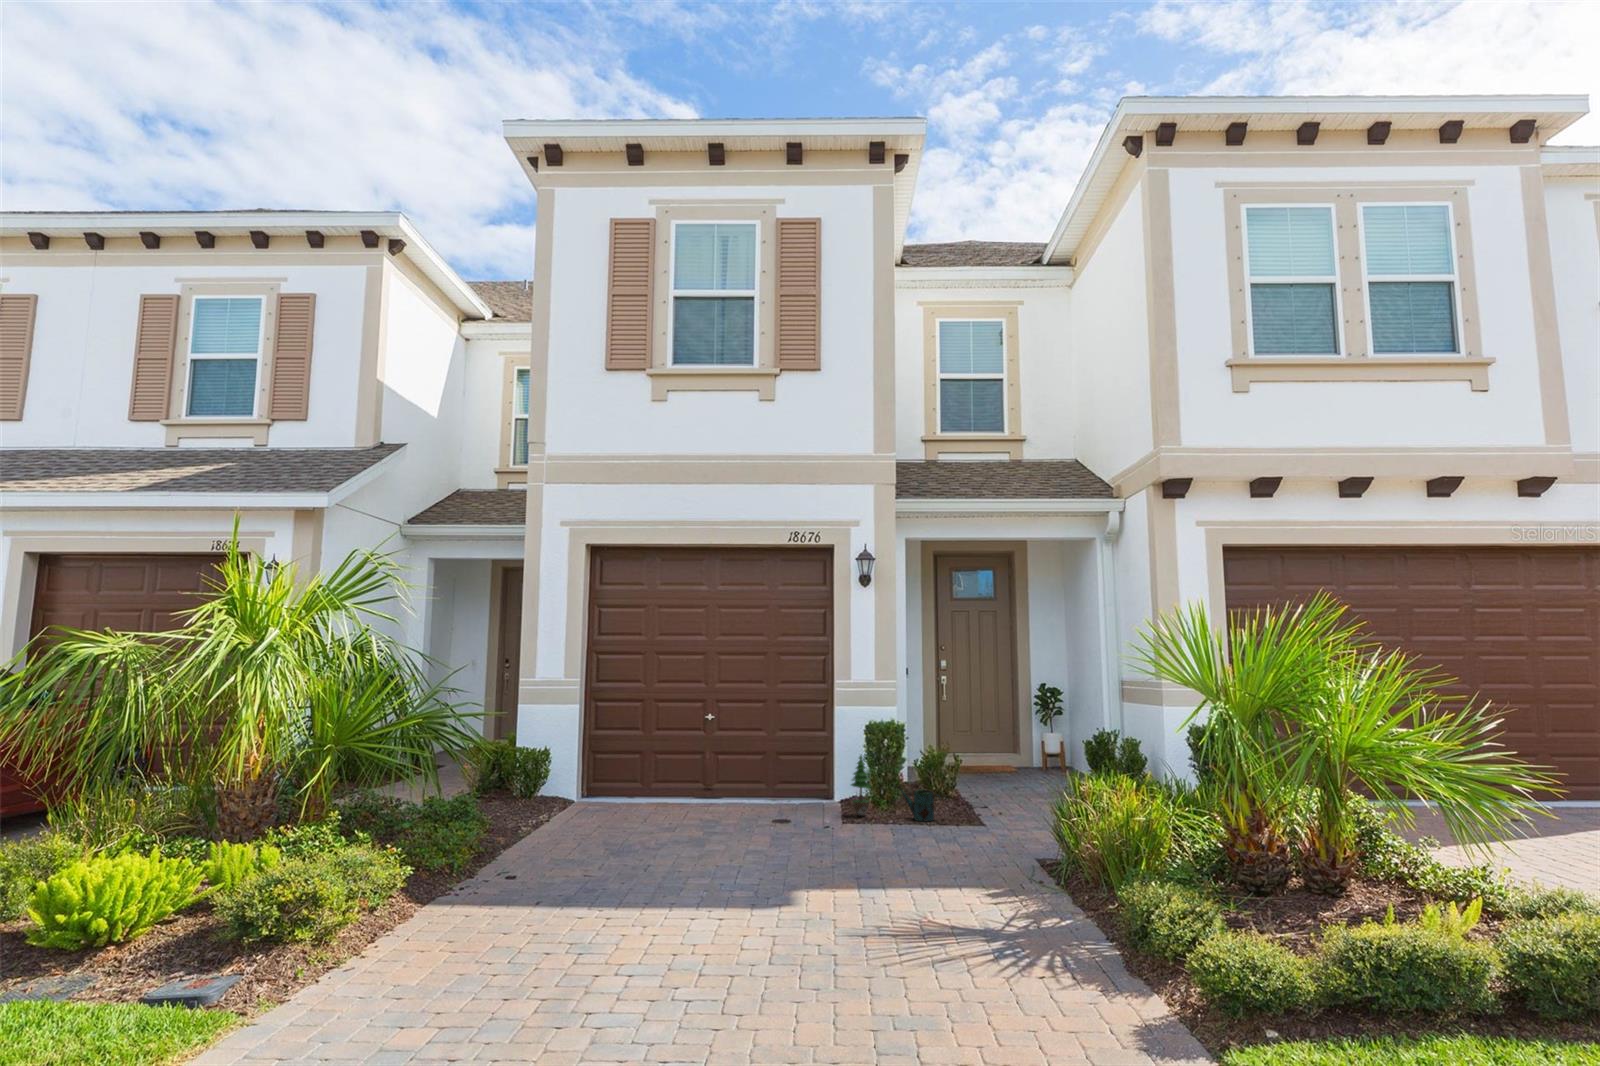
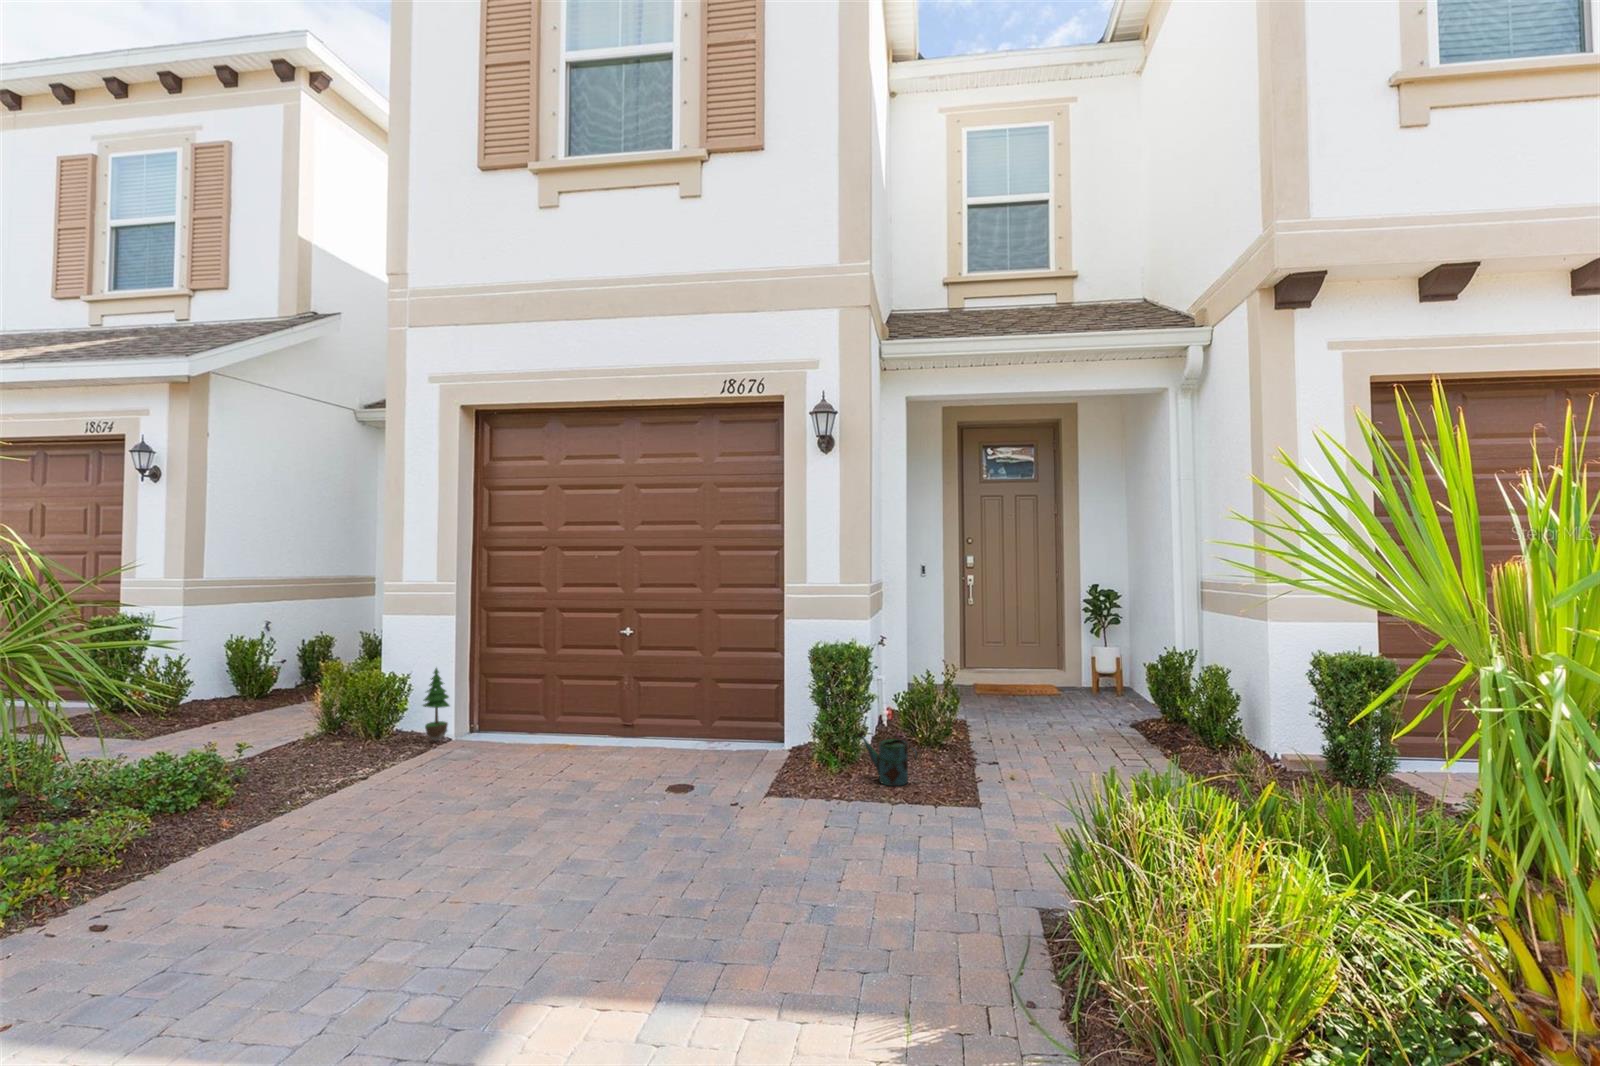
potted tree: present [851,755,871,816] -> present [423,668,449,741]

